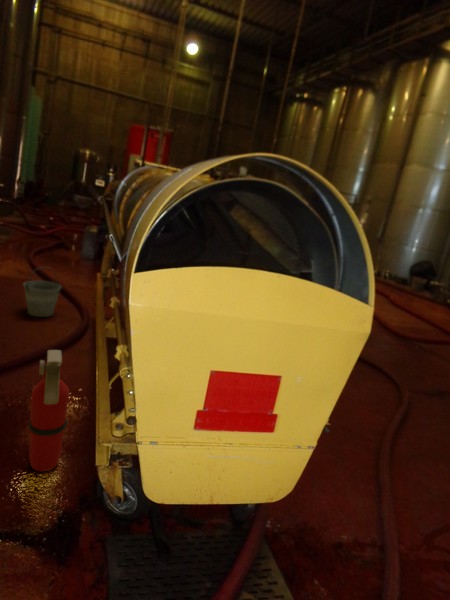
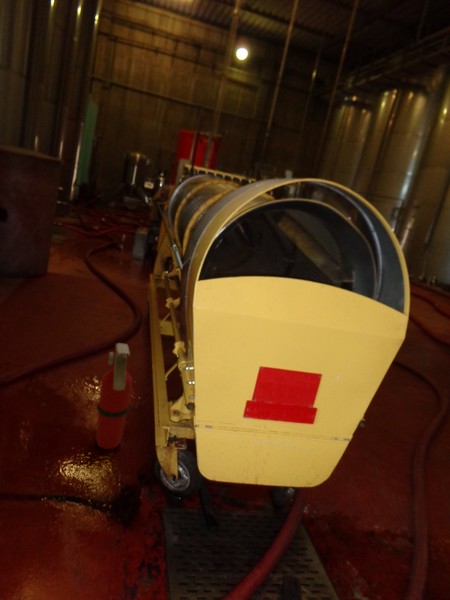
bucket: present [24,269,61,317] -> none [83,268,116,314]

